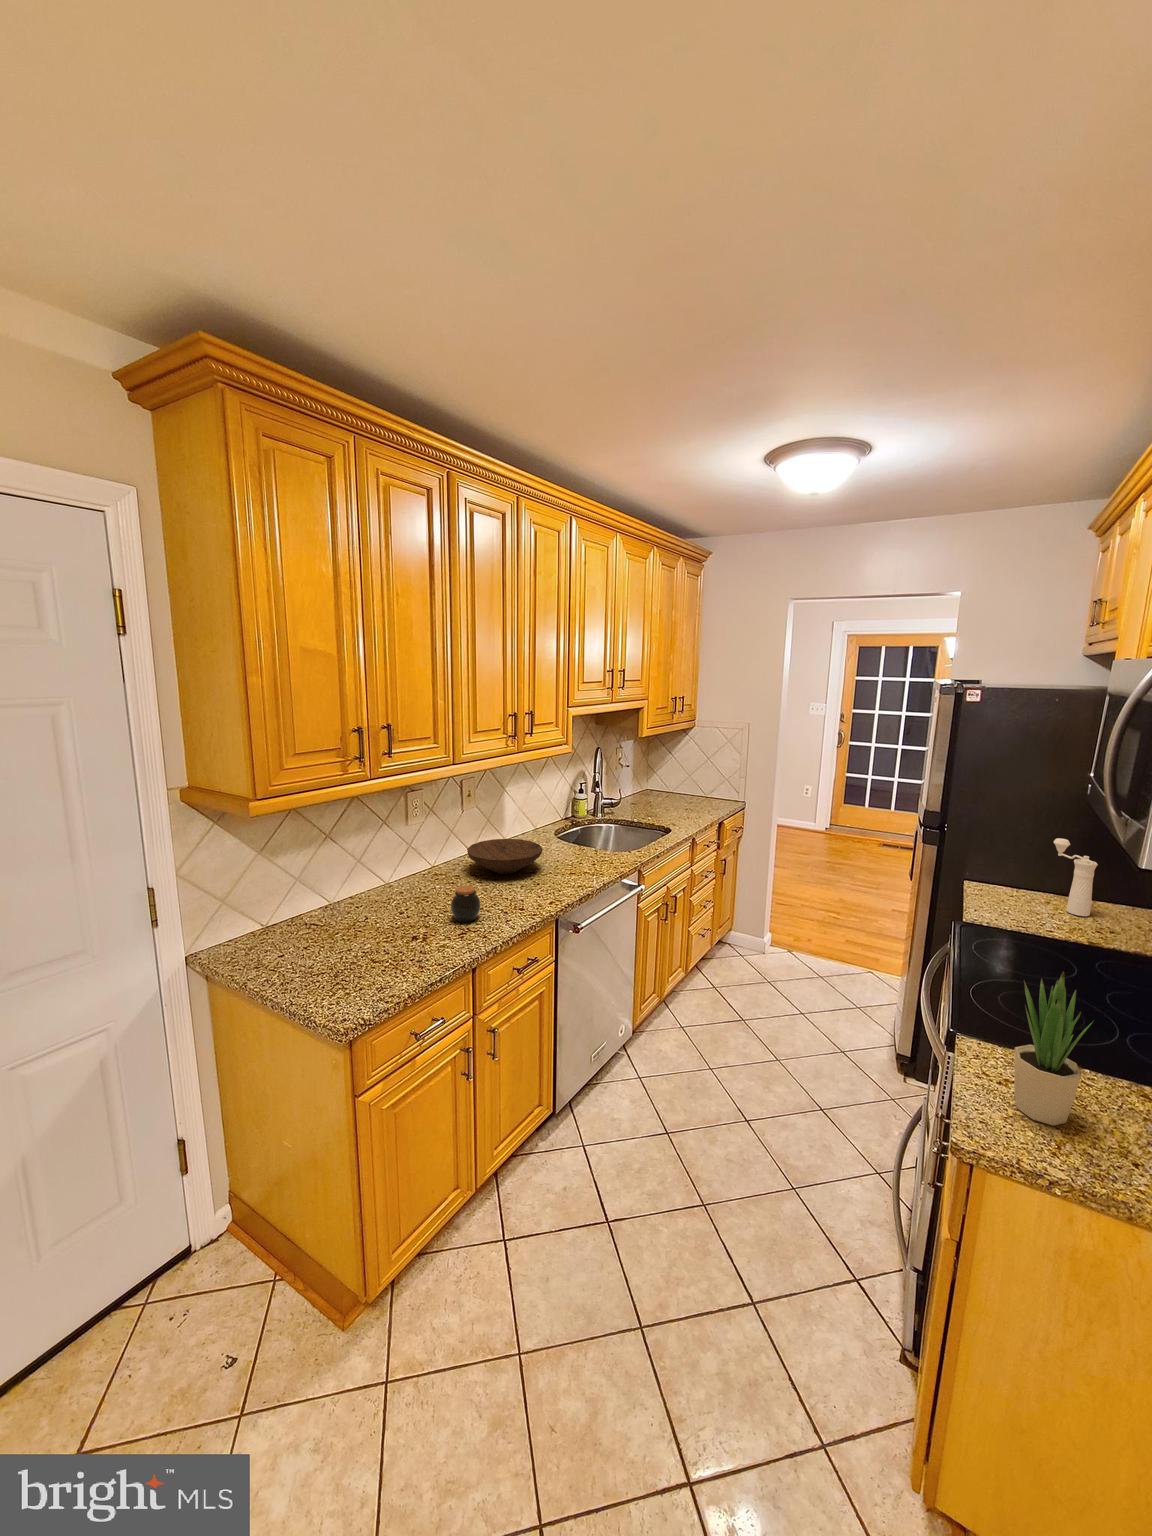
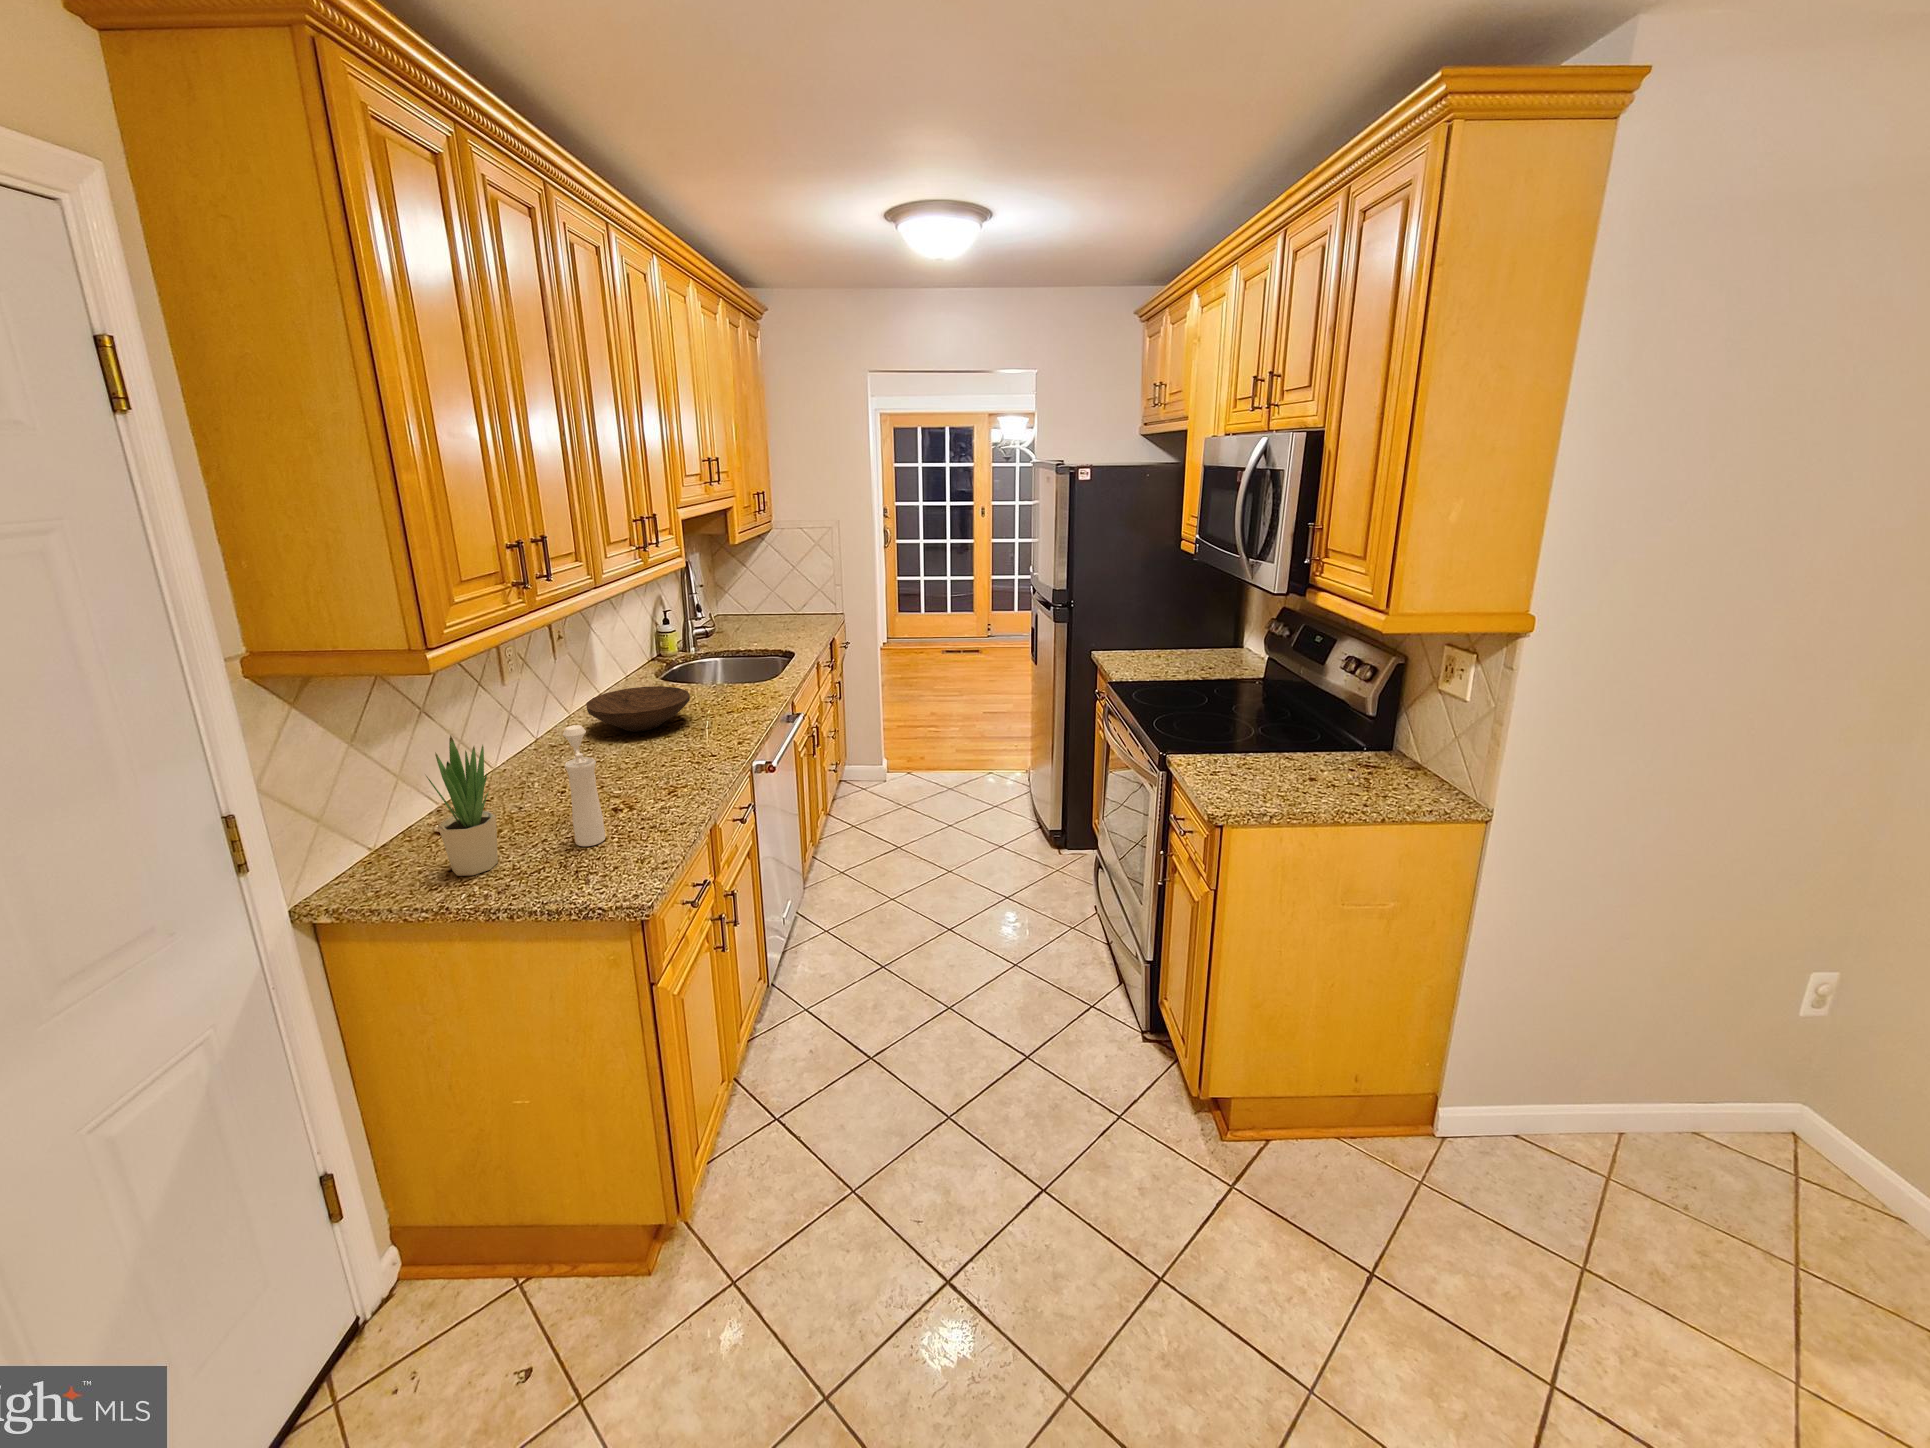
pepper mill: present [1053,838,1098,916] -> present [563,725,605,846]
jar: present [451,886,480,922] -> none [637,739,676,785]
potted plant: present [1014,972,1093,1126] -> present [426,736,498,876]

